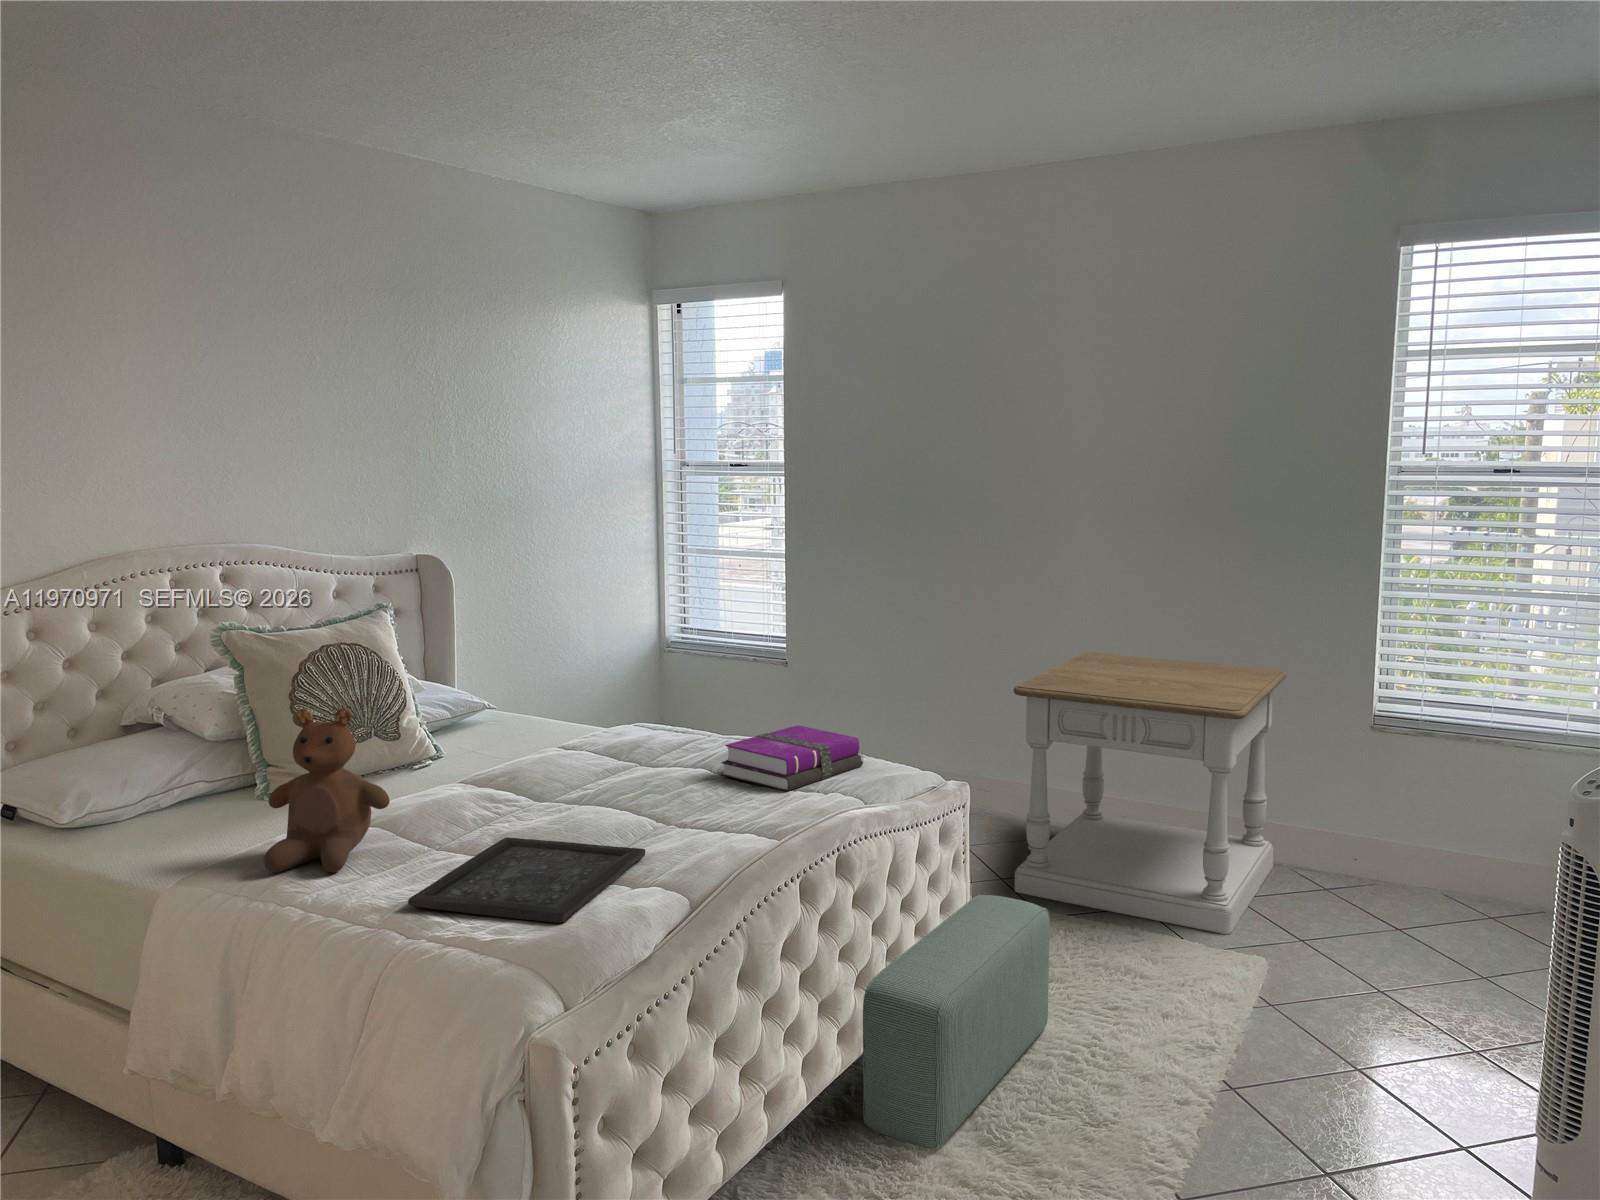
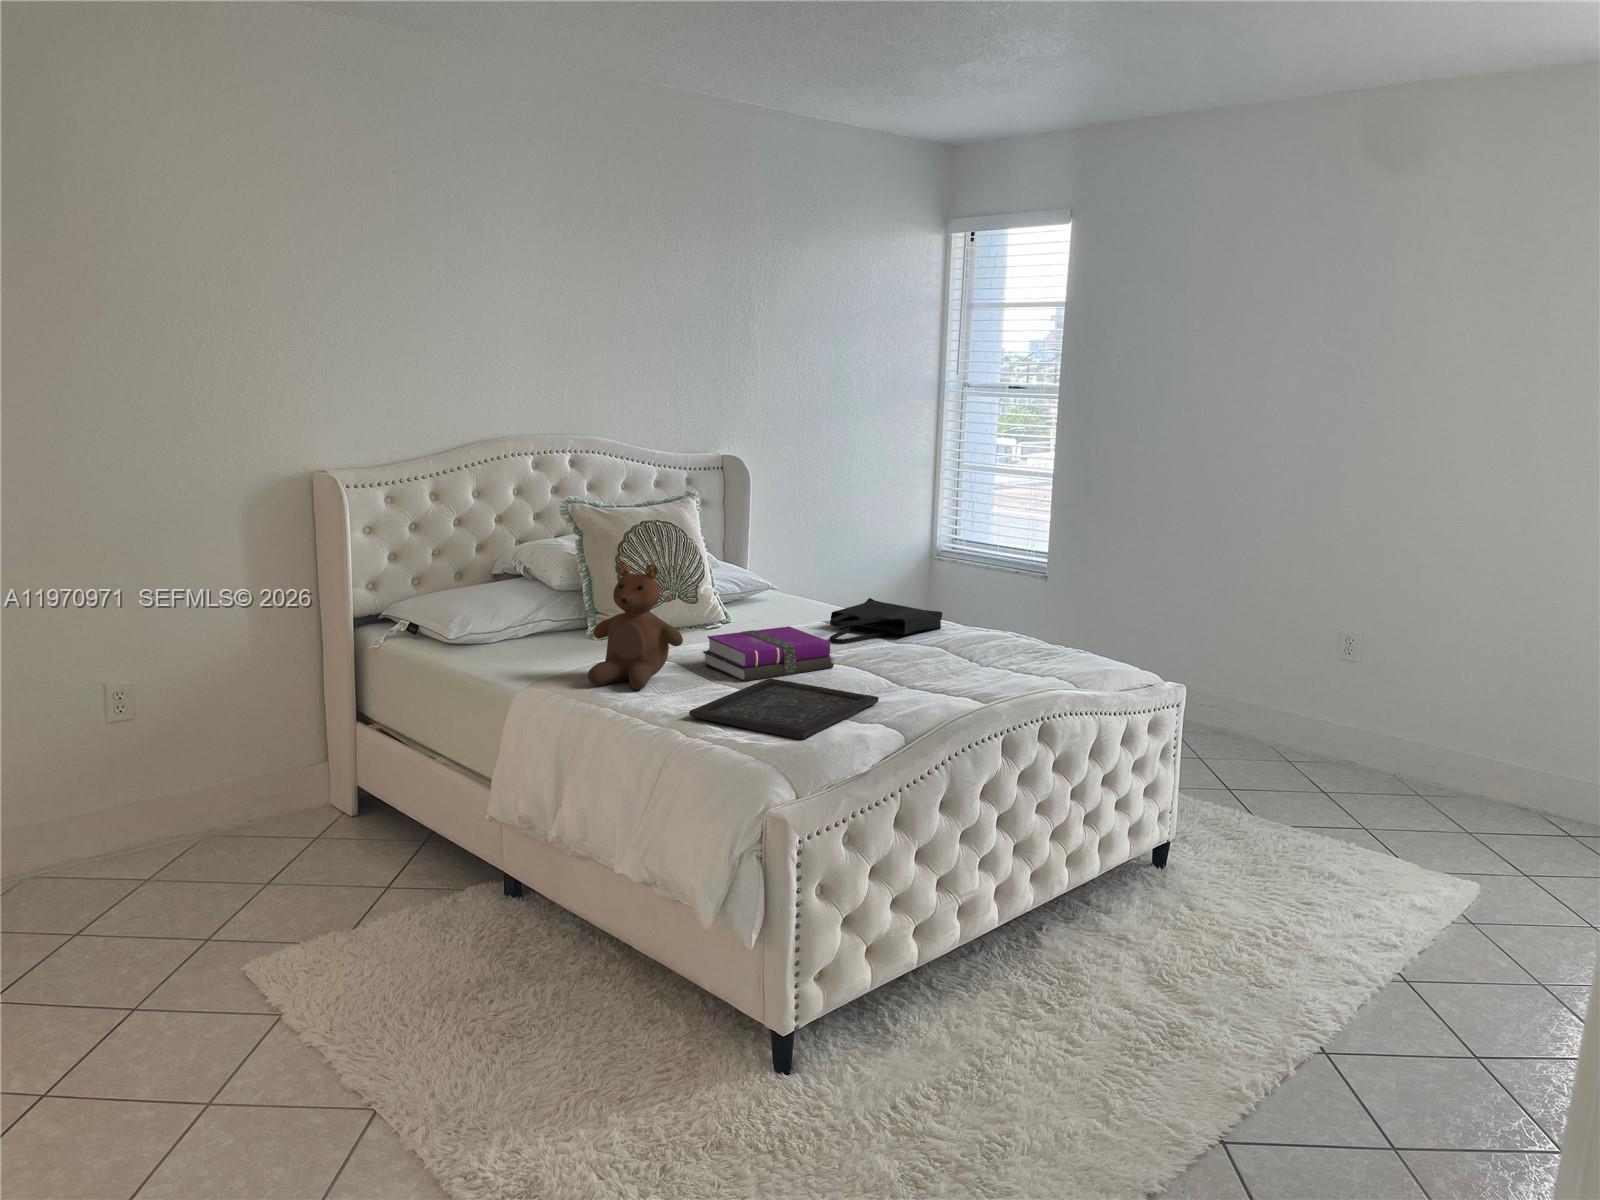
side table: present [1014,653,1286,934] -> none [1236,584,1546,858]
tote bag: none [565,715,694,777] -> present [830,598,942,644]
notebook: present [721,725,863,791] -> present [703,626,834,681]
pouf: present [863,895,1050,1149] -> none [1049,782,1246,980]

